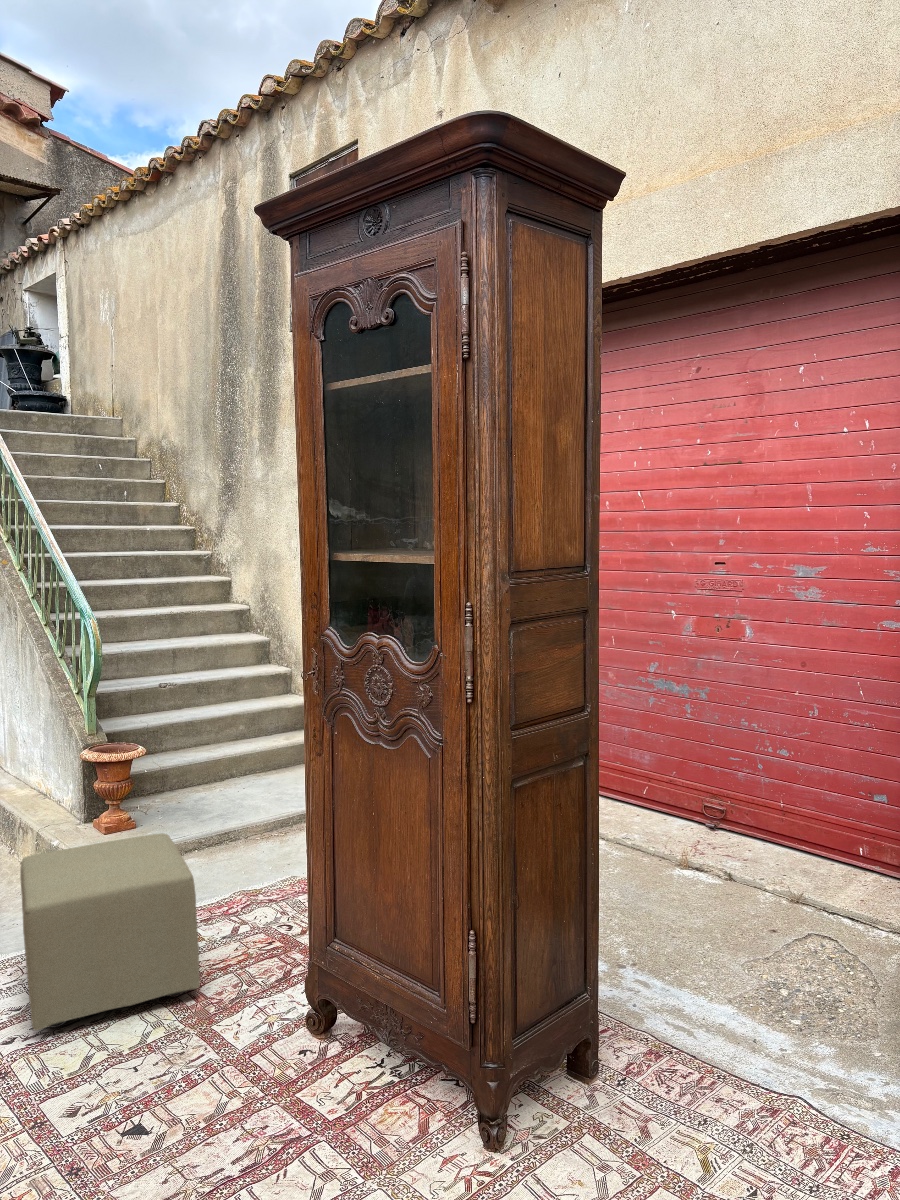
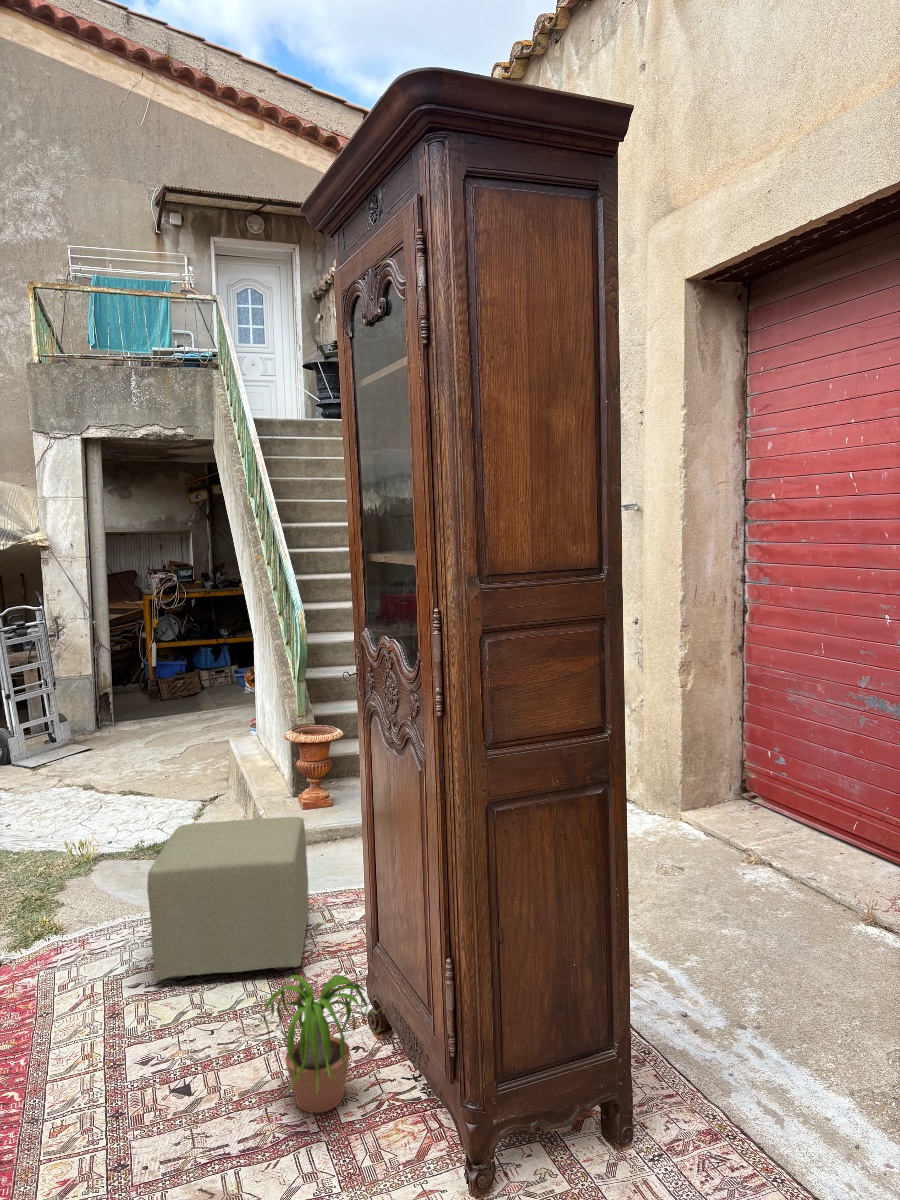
potted plant: none [213,977,359,1120] -> present [263,975,368,1113]

